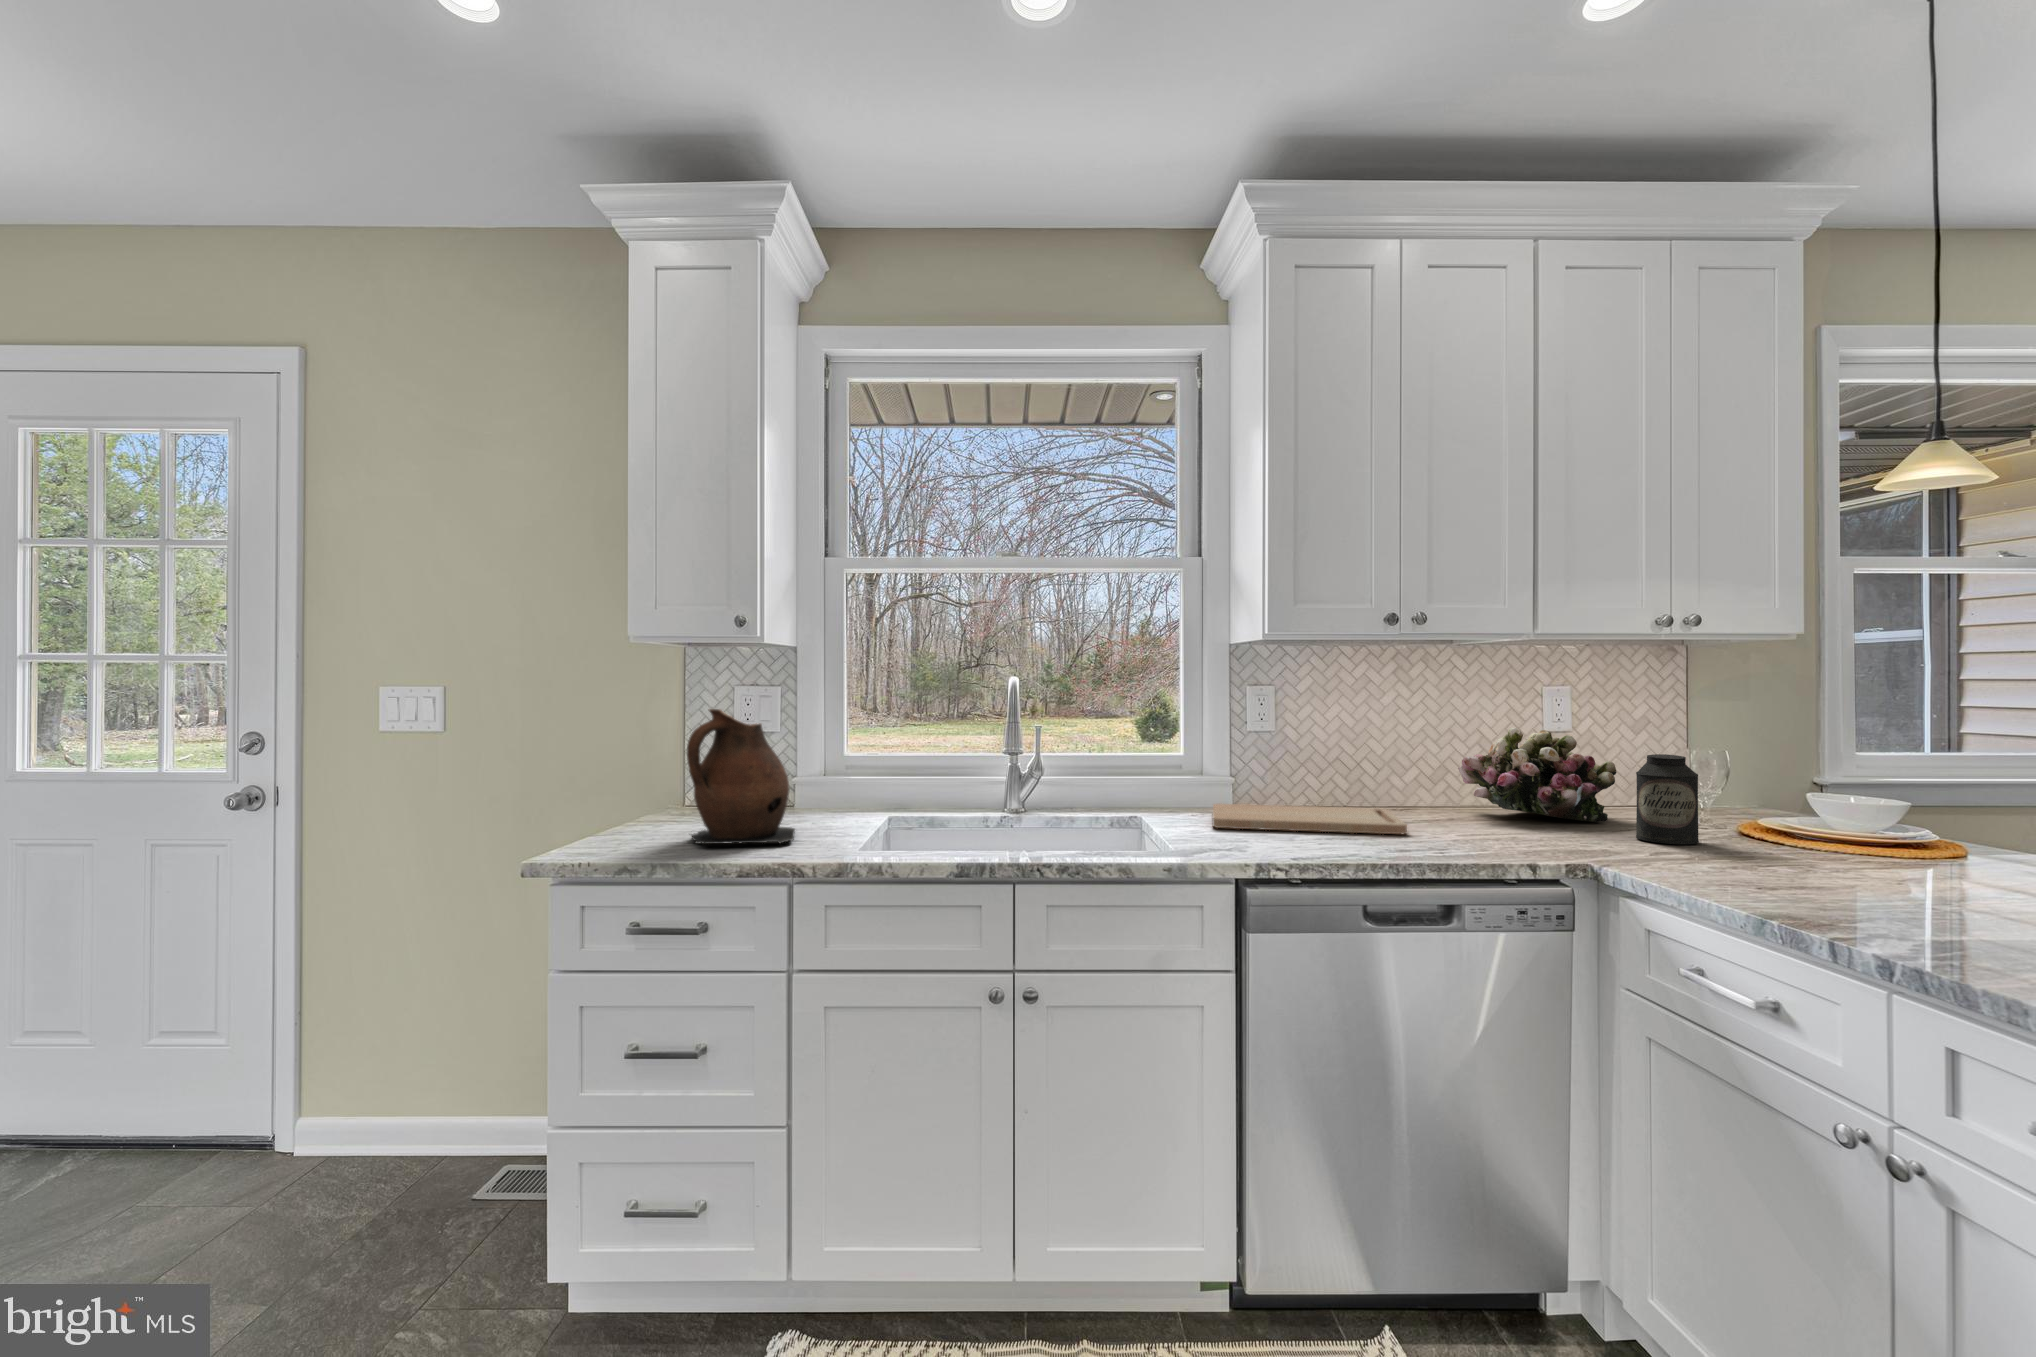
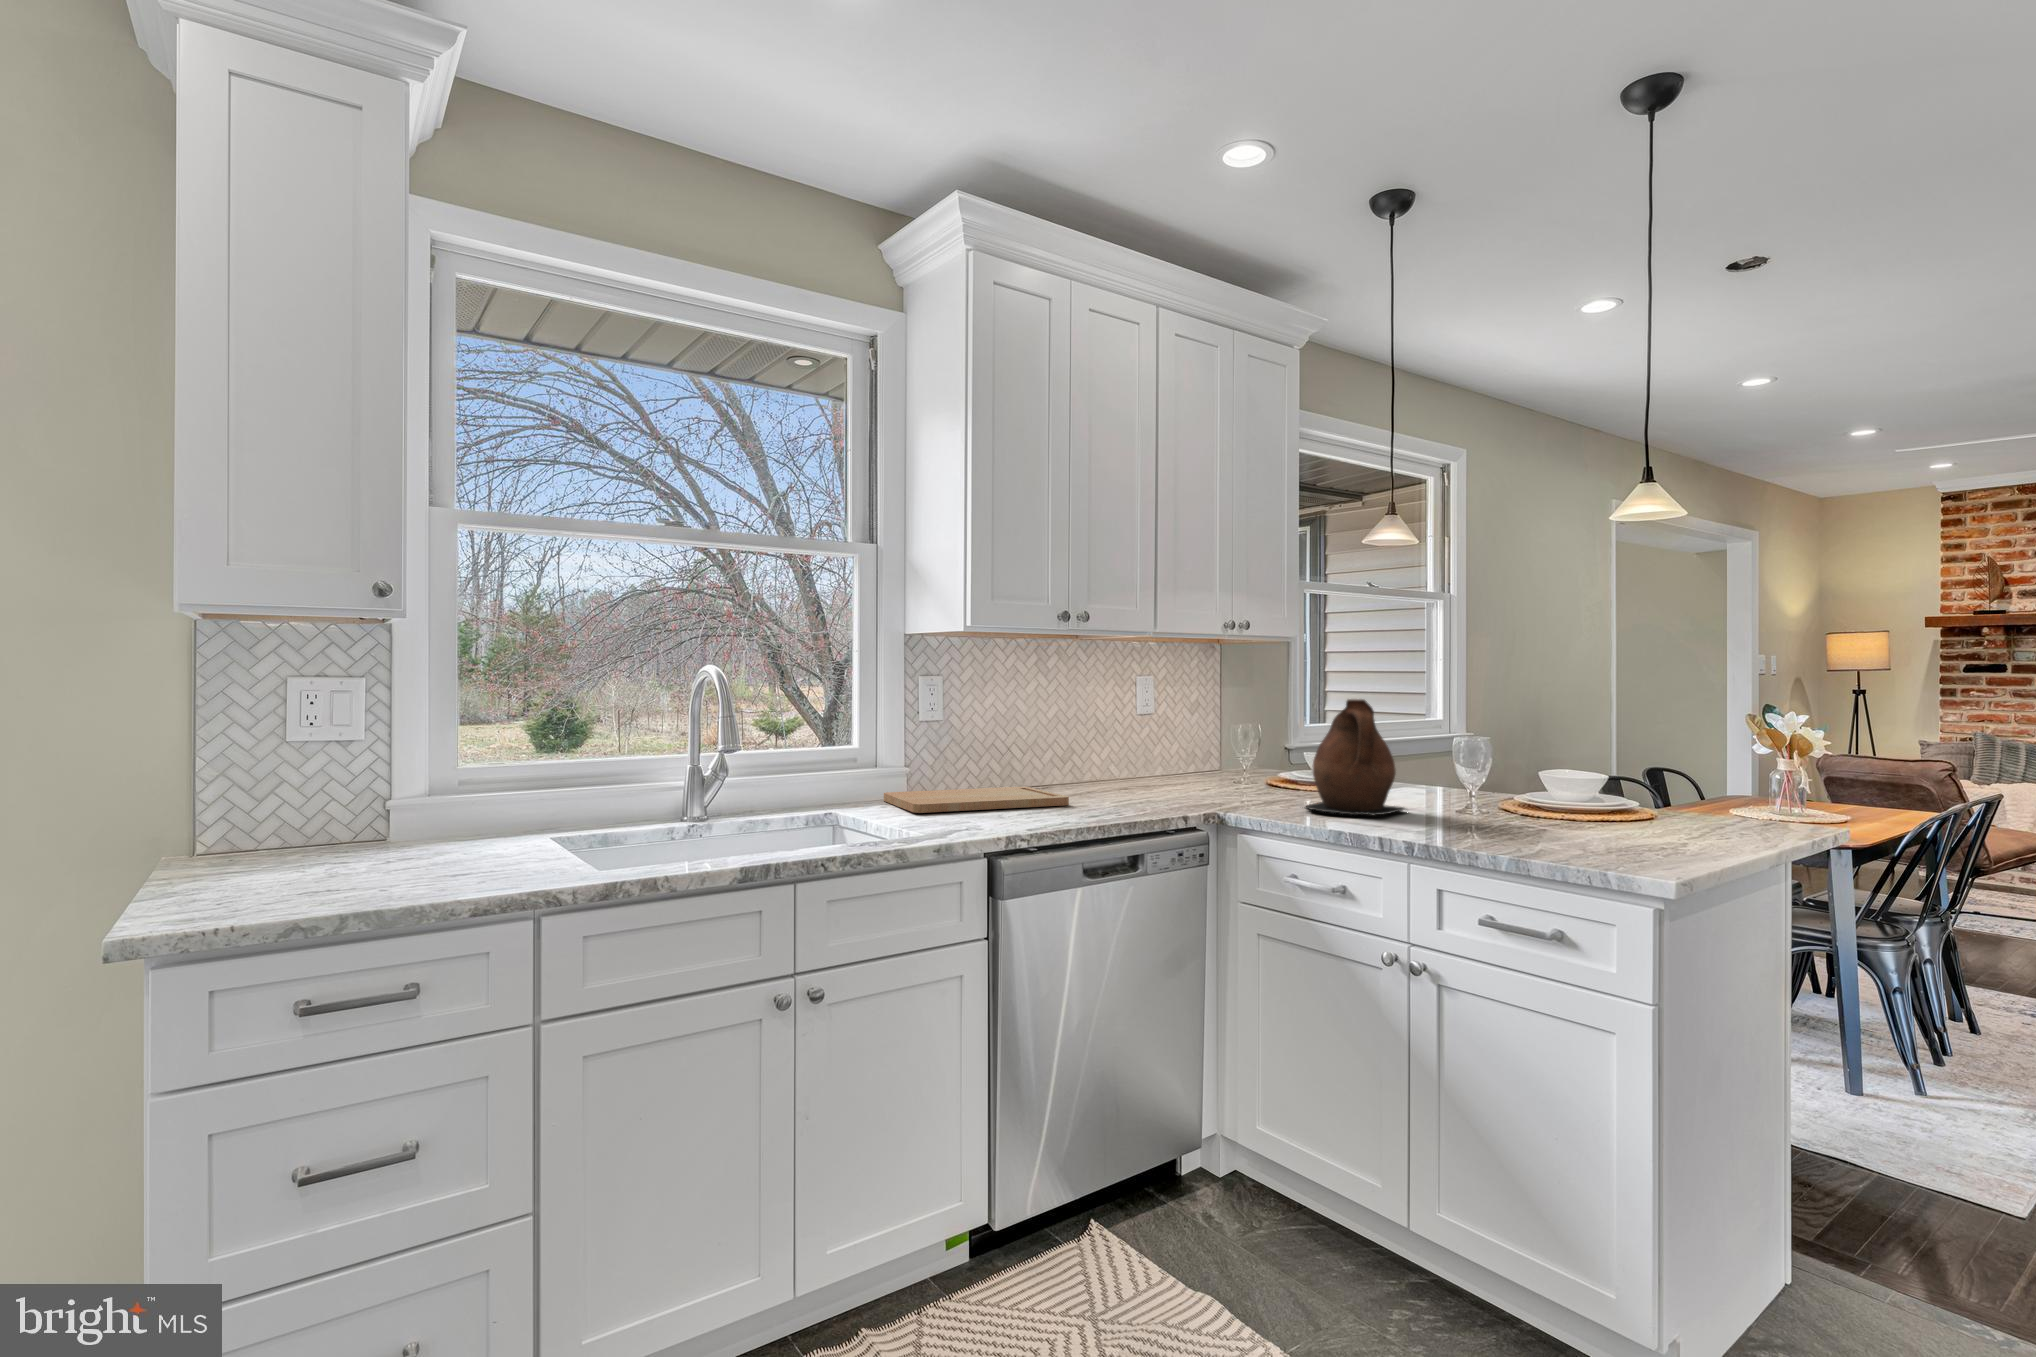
ceramic pitcher: present [687,709,795,844] -> present [1304,699,1405,815]
flower arrangement: present [1458,728,1616,822] -> none [1066,714,1179,786]
canister: present [1636,754,1699,844] -> none [1210,730,1250,796]

